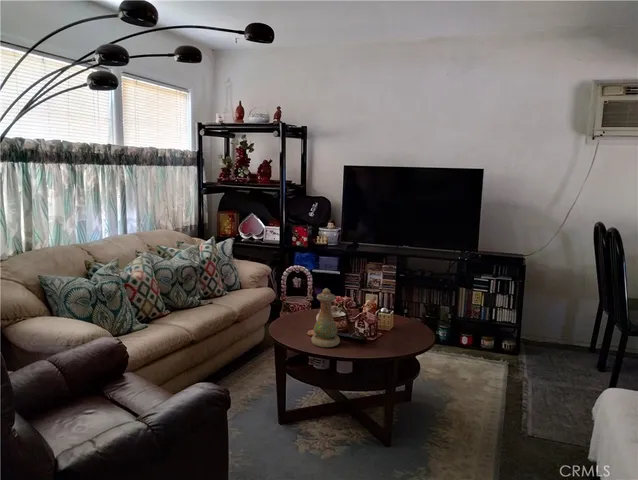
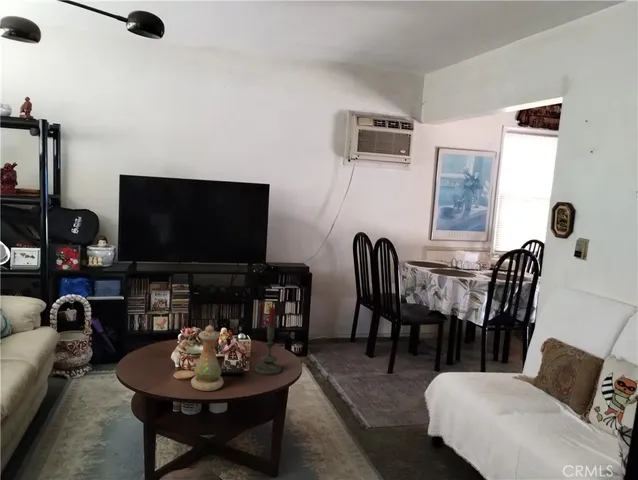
candle: none [382,279,407,348] -> present [255,307,281,375]

